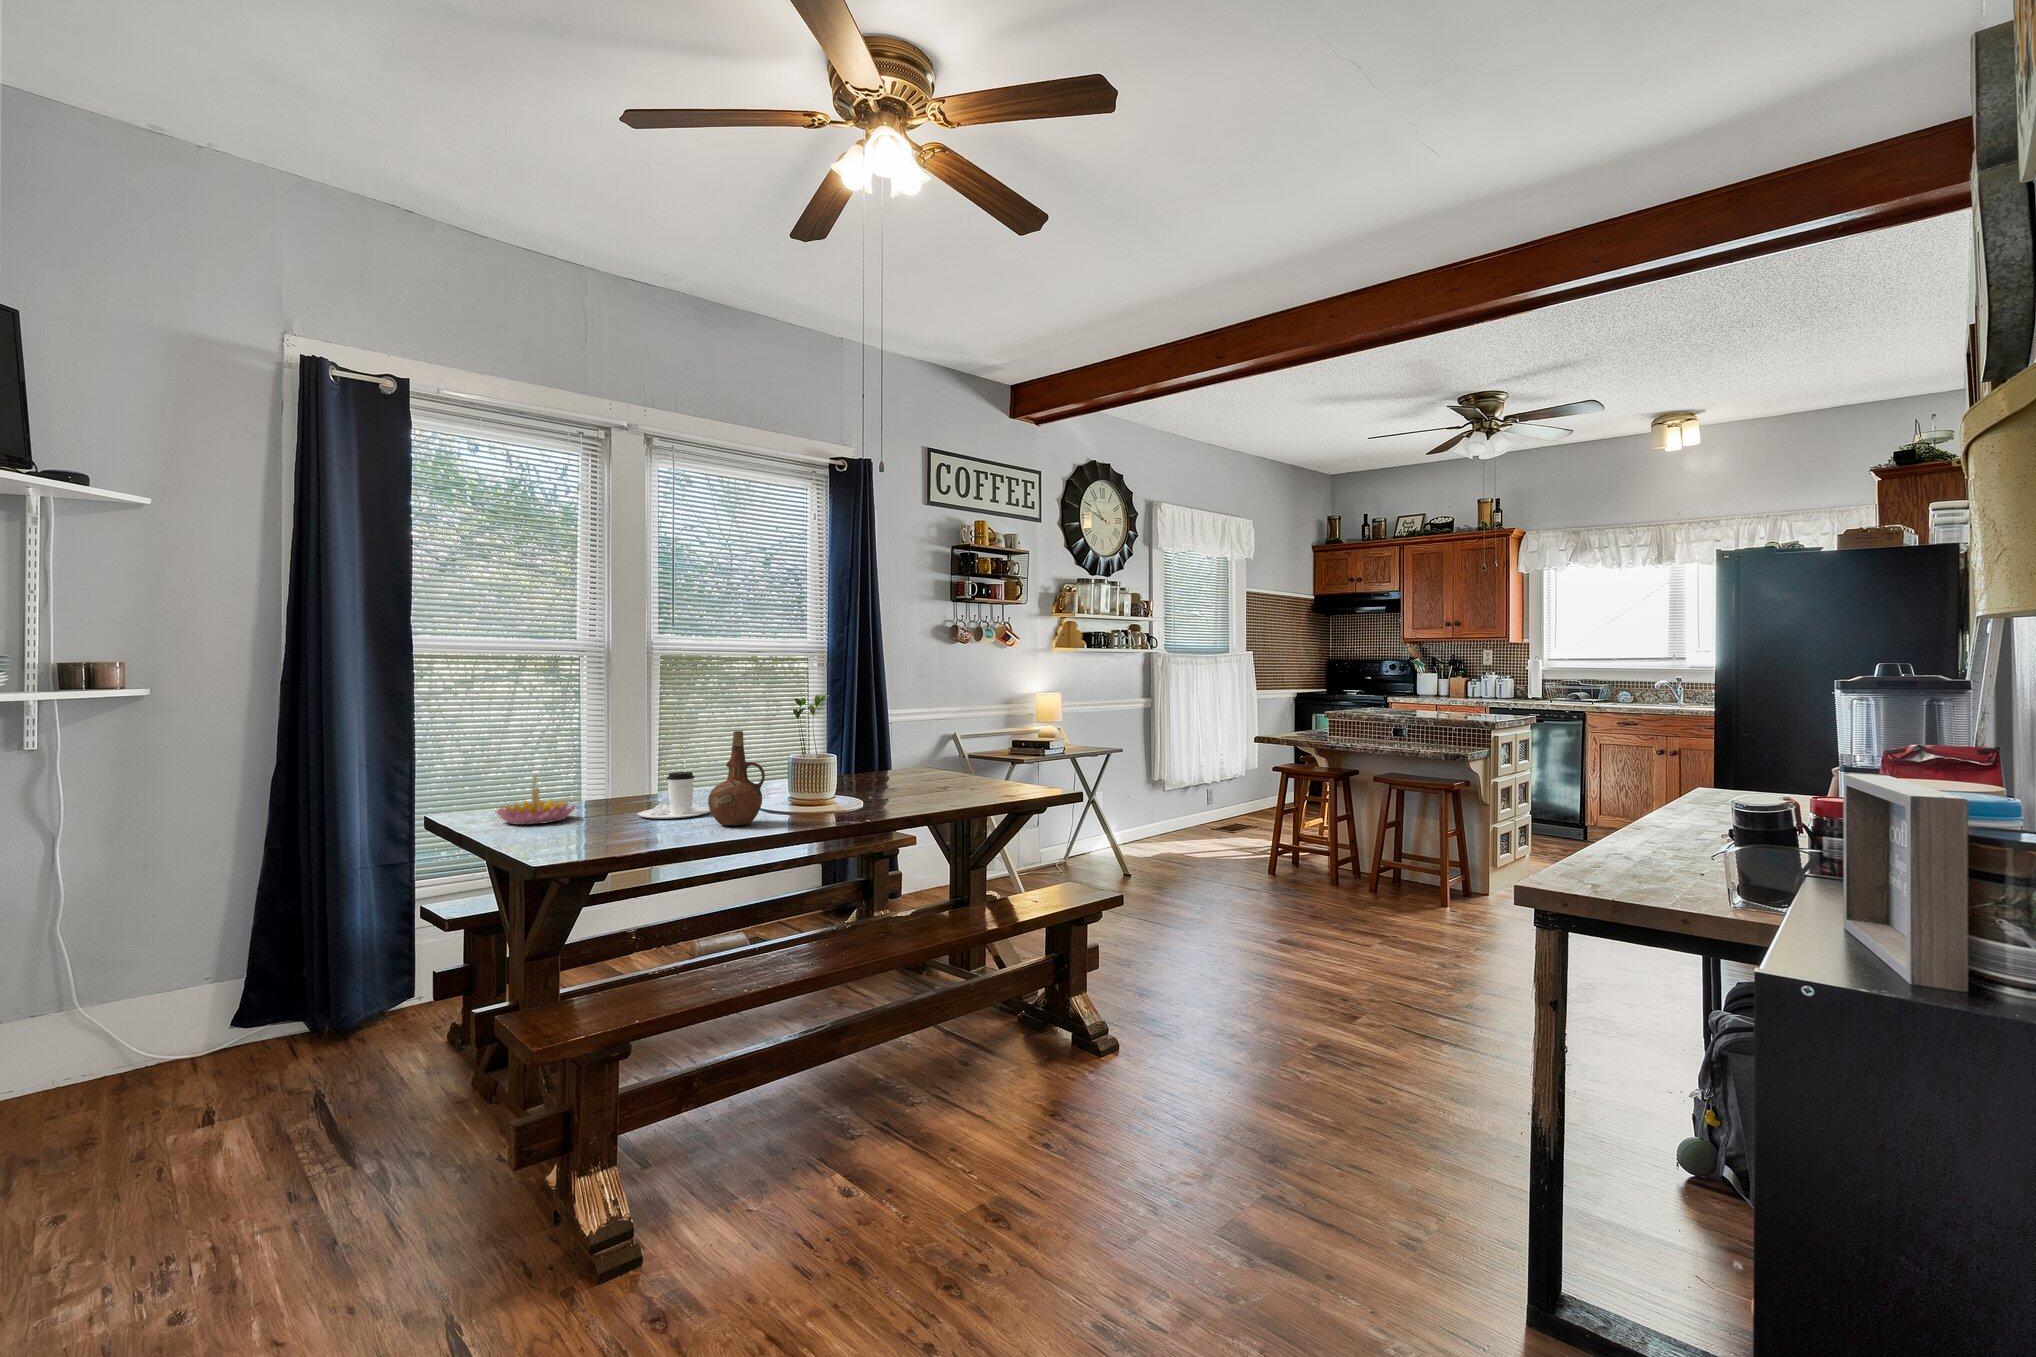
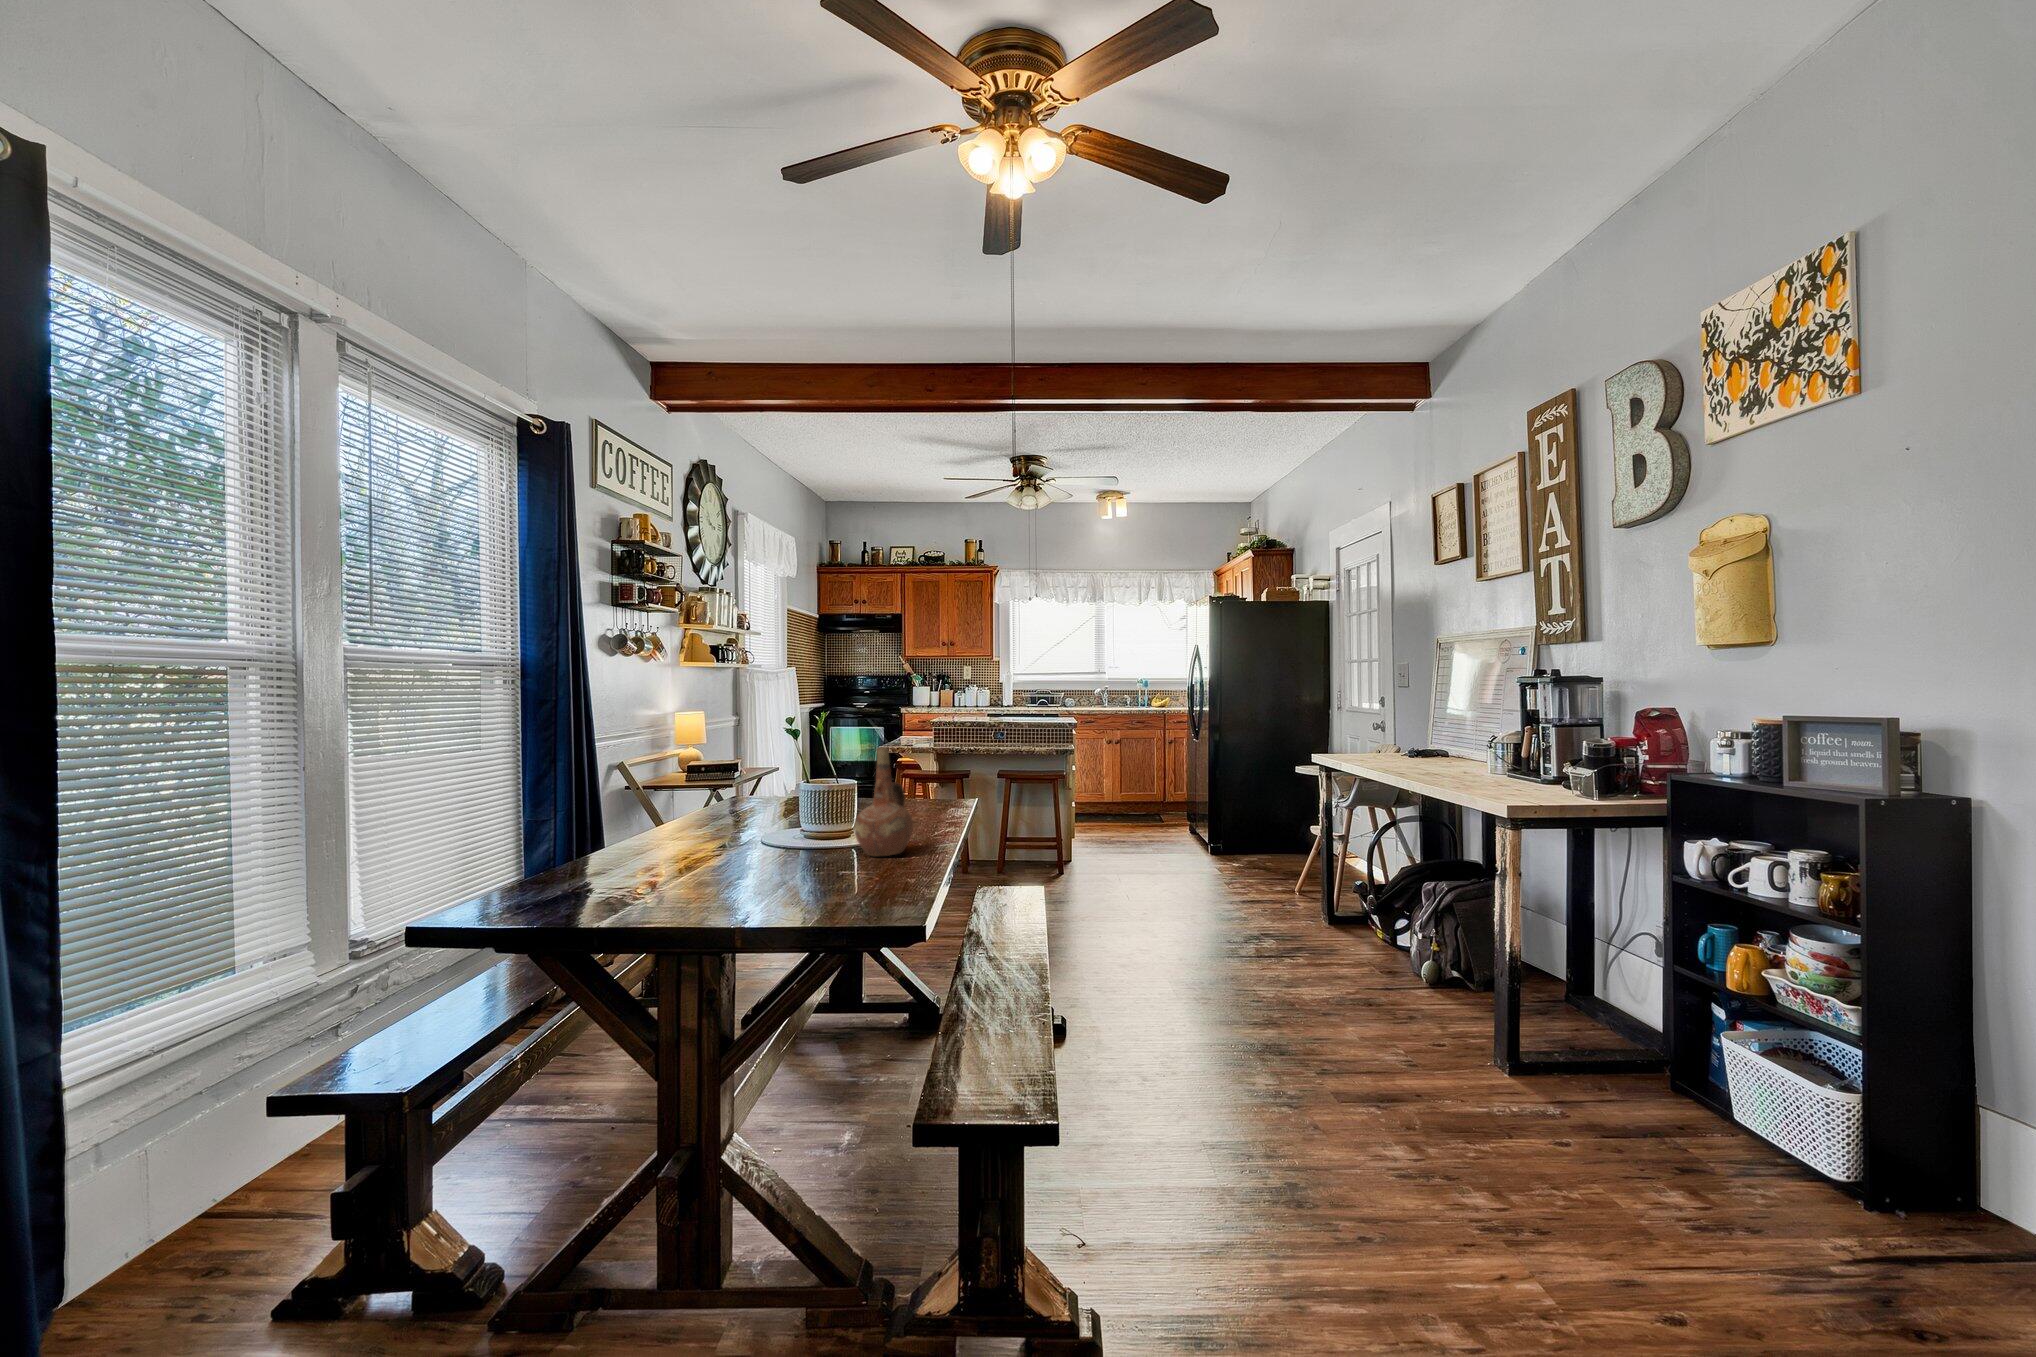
coffee cup: present [638,772,710,819] -> none [714,805,804,866]
candle holder: present [497,776,575,825] -> none [575,822,683,897]

